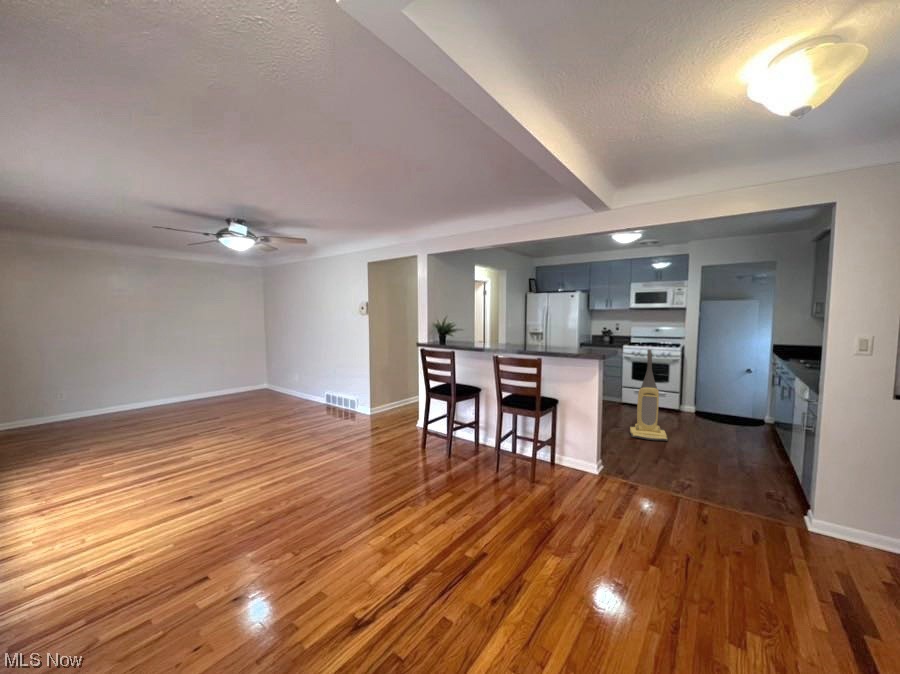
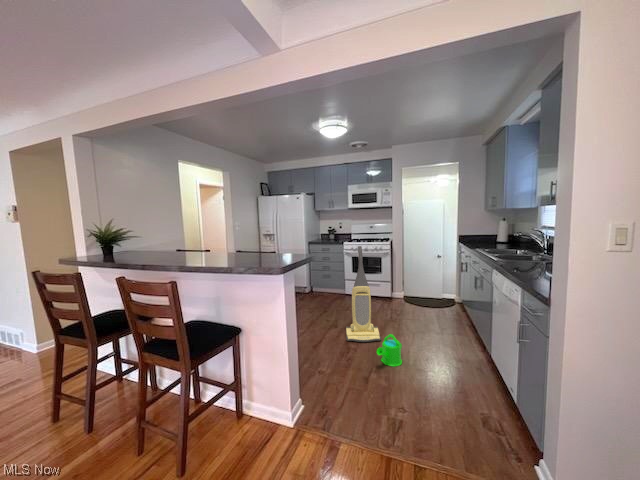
watering can: none [665,430,691,458] -> present [377,334,402,367]

